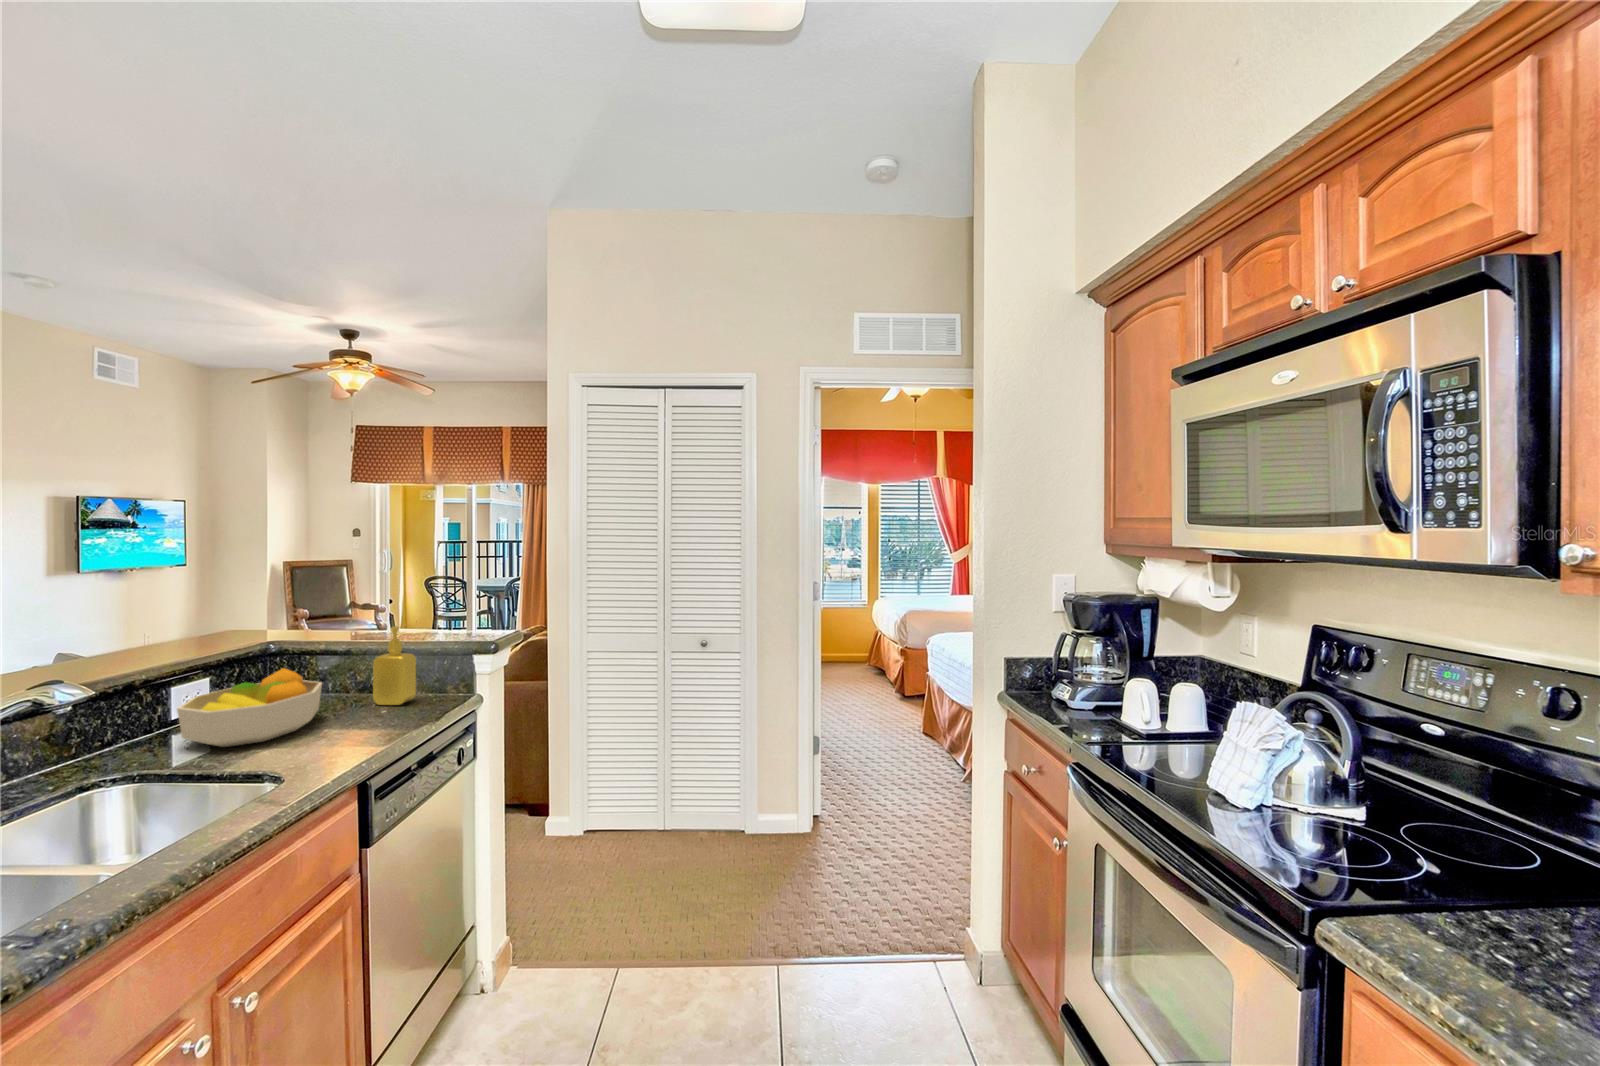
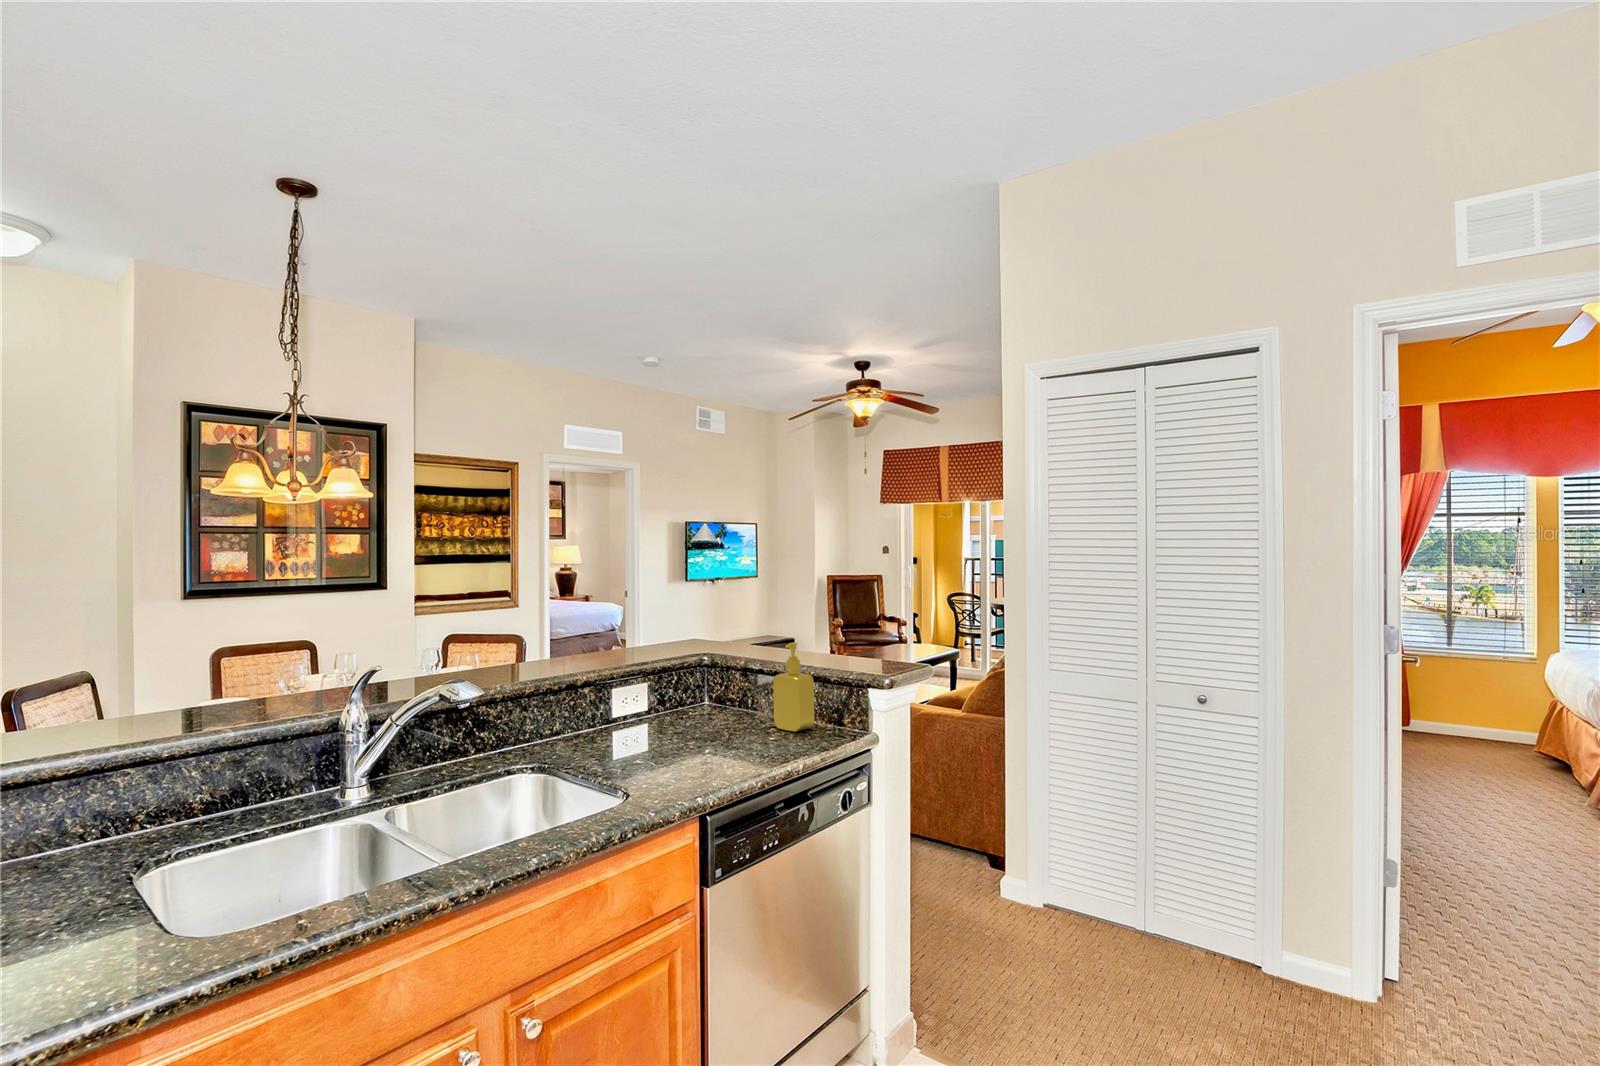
fruit bowl: present [177,668,322,747] -> none [594,679,721,752]

